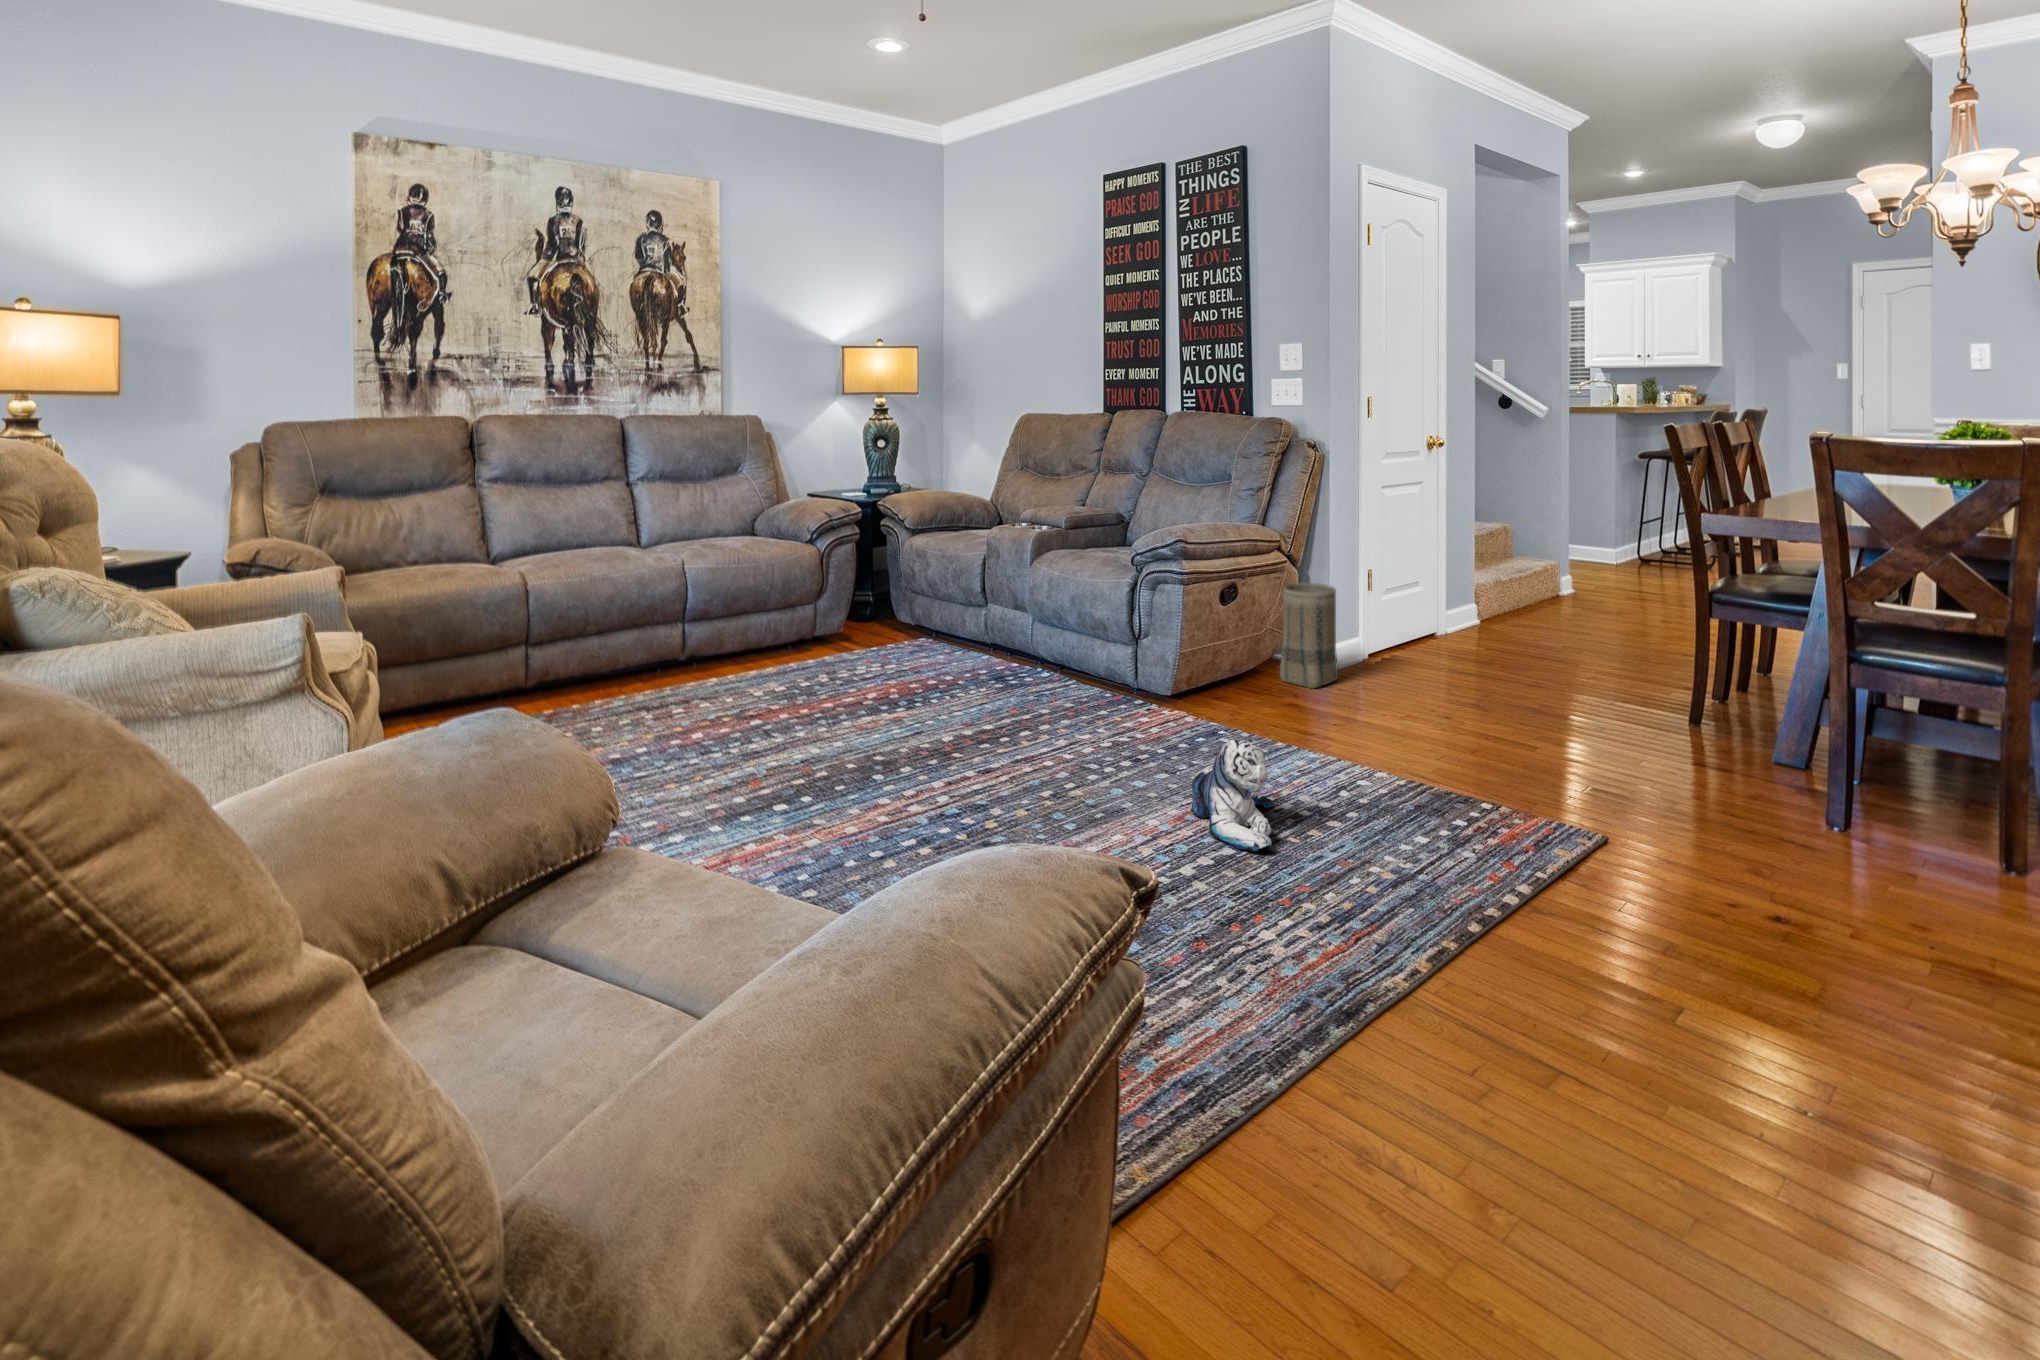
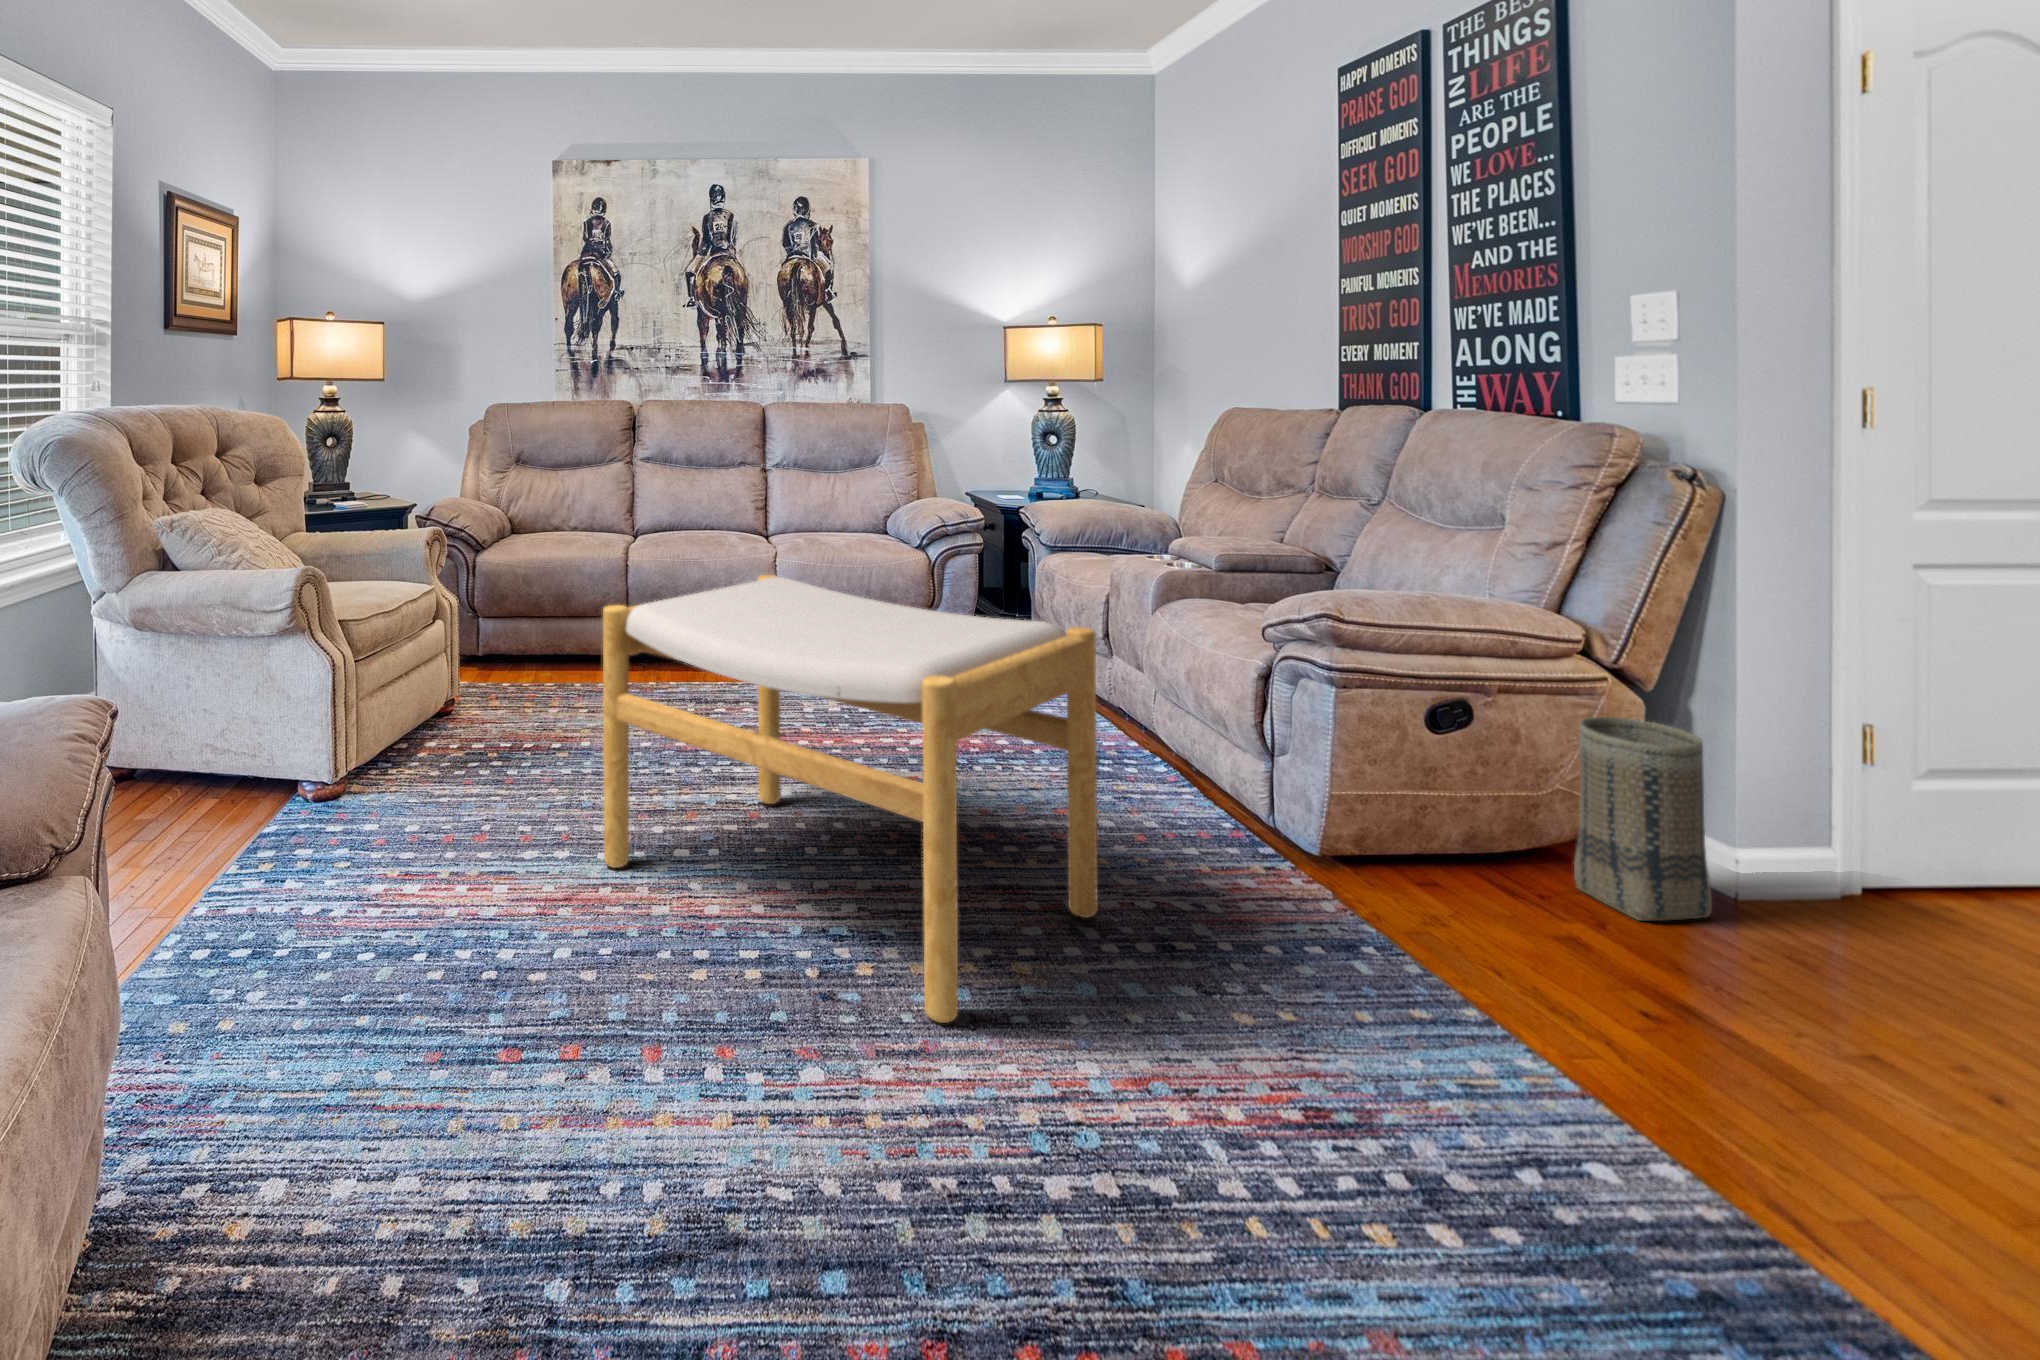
footstool: none [730,560,1087,824] -> present [603,575,1098,1023]
plush toy: present [1191,739,1273,852] -> none [1165,984,1333,1225]

